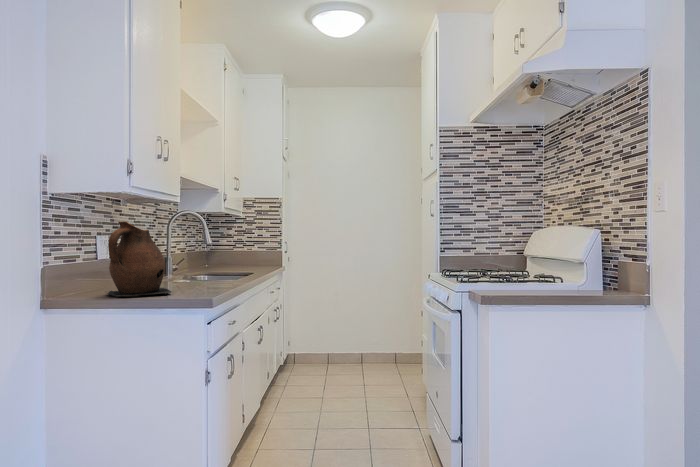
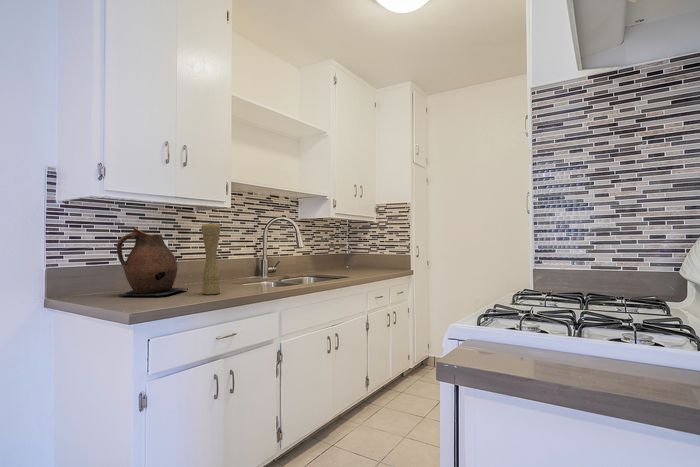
pepper mill: none [192,218,211,290] -> present [201,222,221,294]

